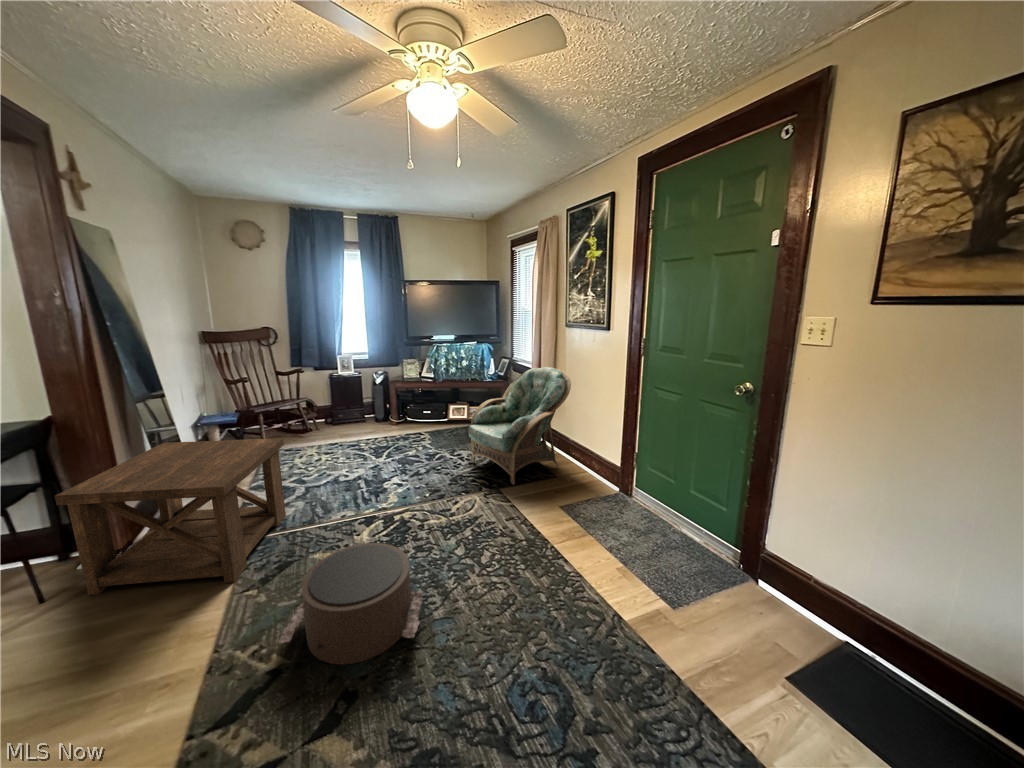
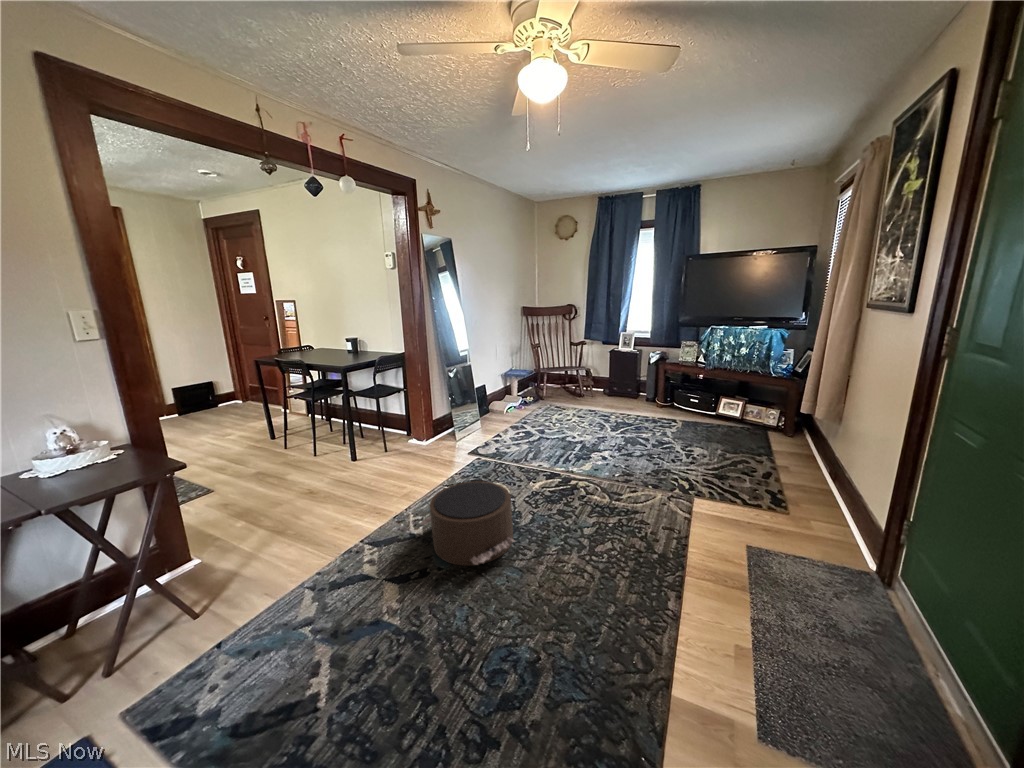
armchair: present [469,367,571,485] -> none [691,355,861,502]
side table: present [55,438,286,595] -> none [386,381,509,482]

